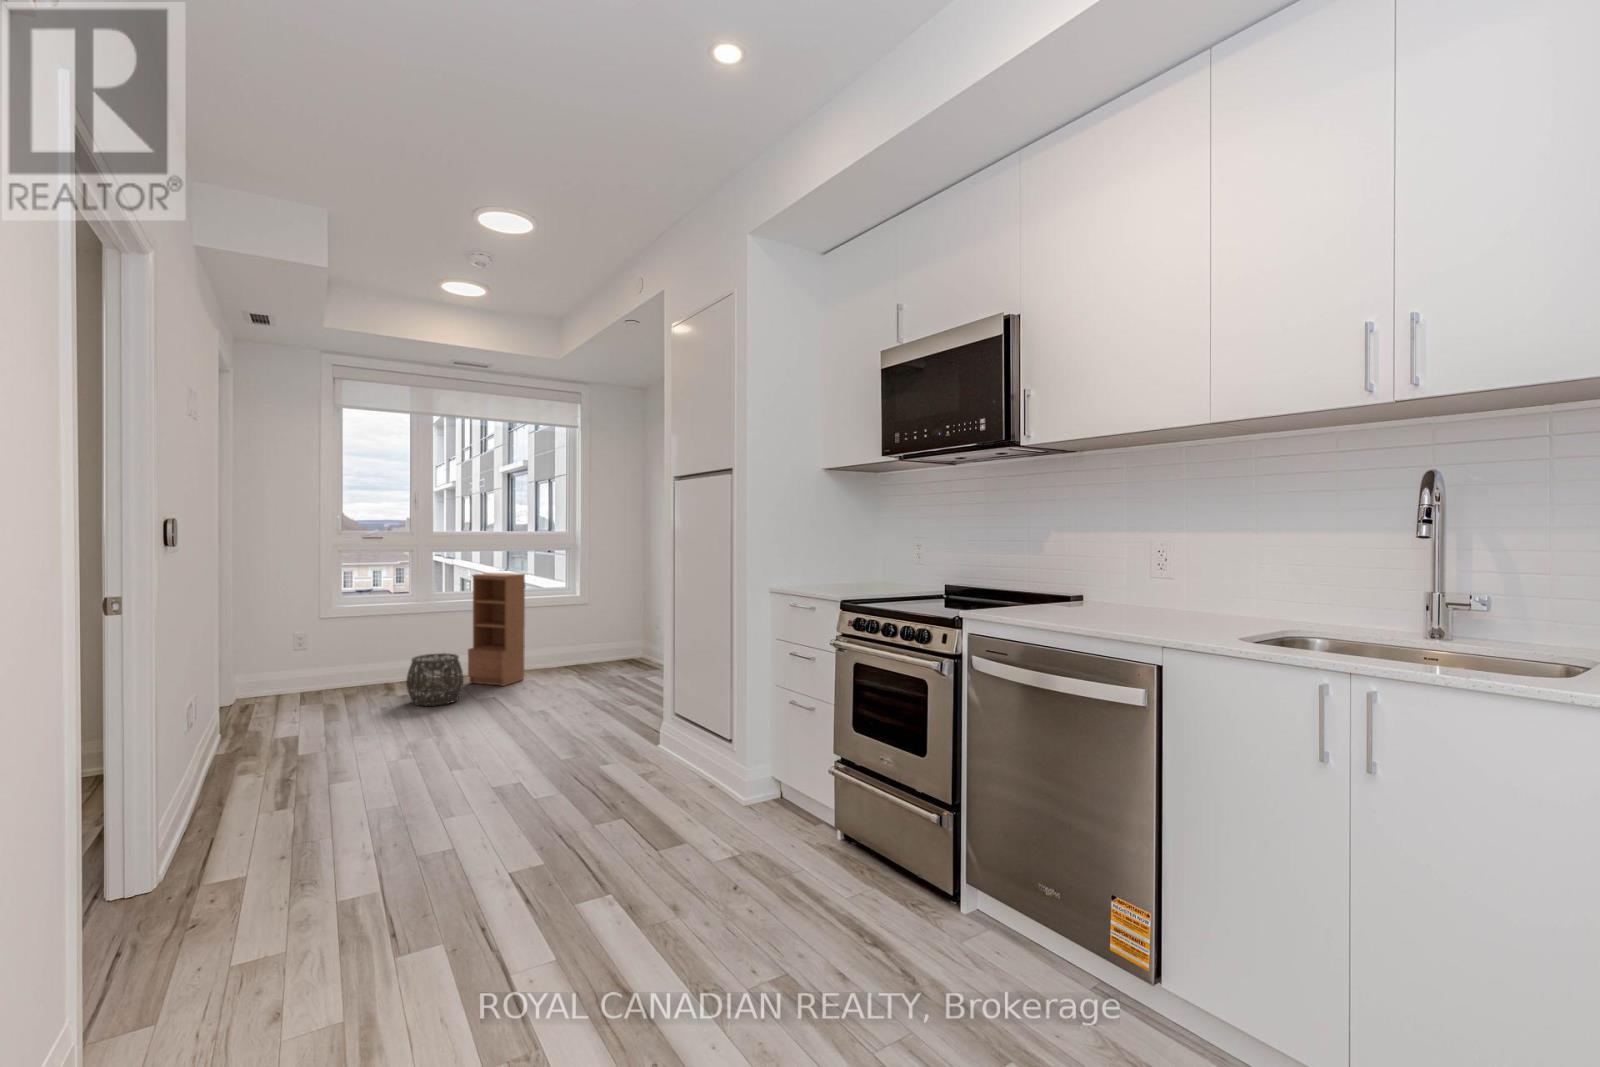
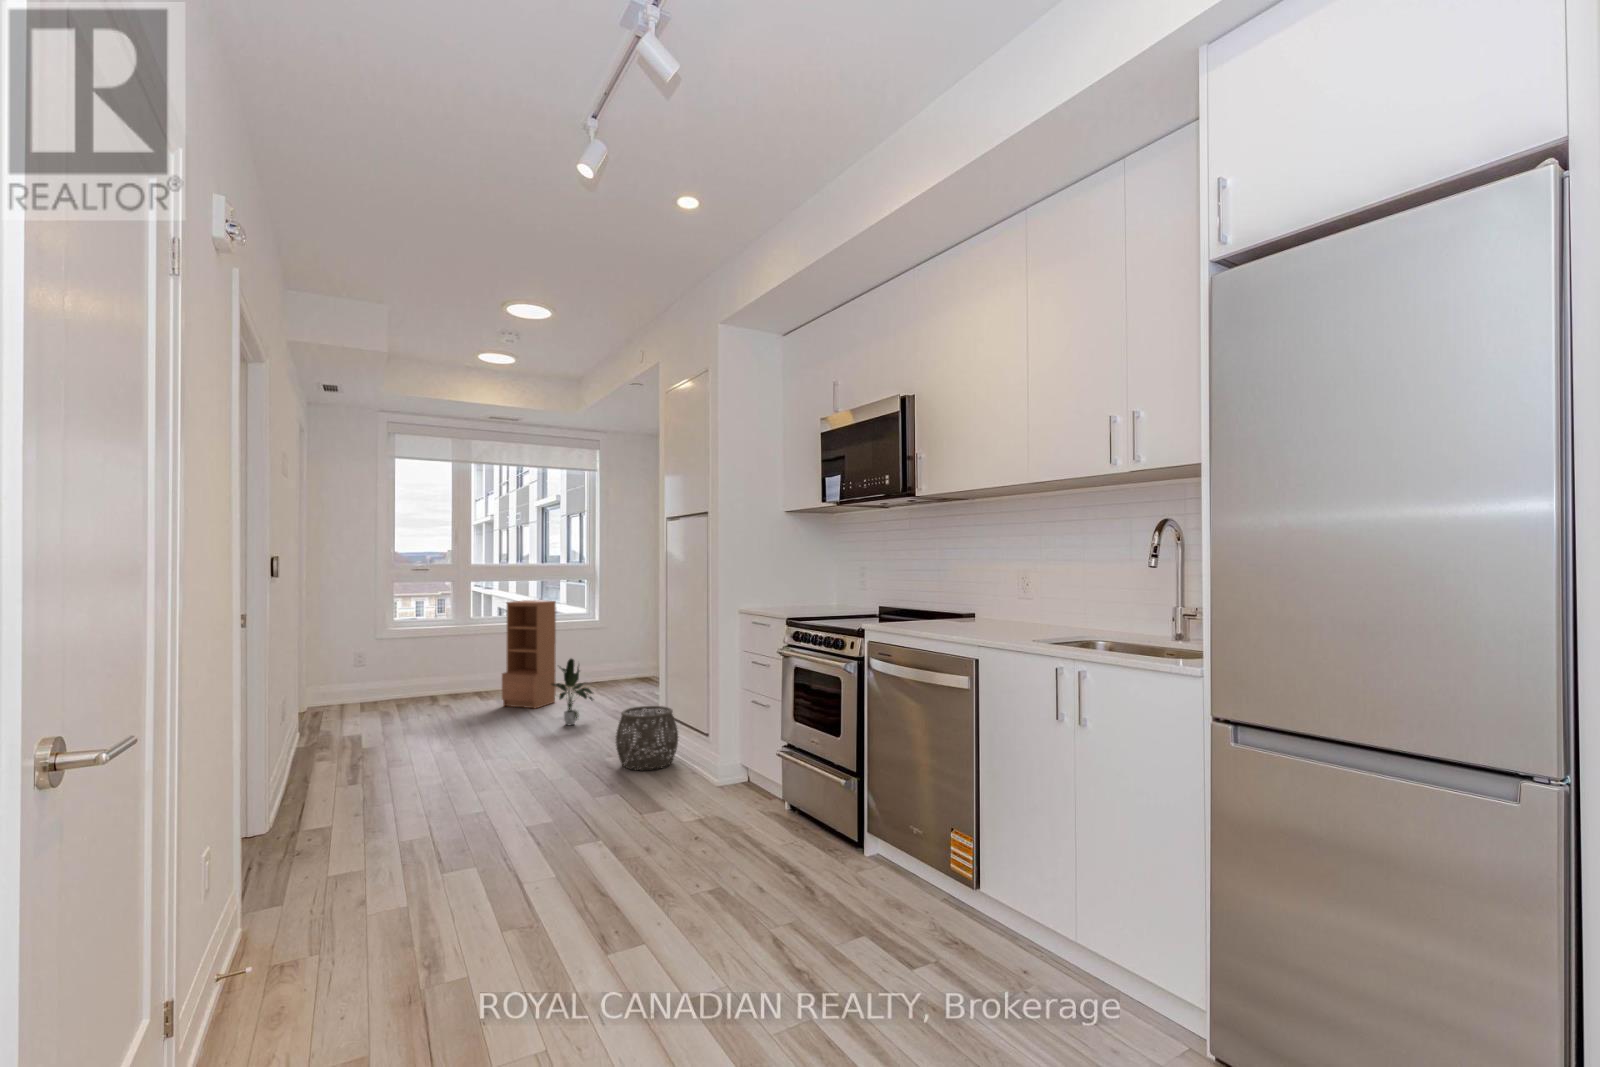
potted plant: none [522,636,568,705] -> present [551,659,594,725]
woven basket: present [407,653,463,706] -> present [616,706,678,770]

